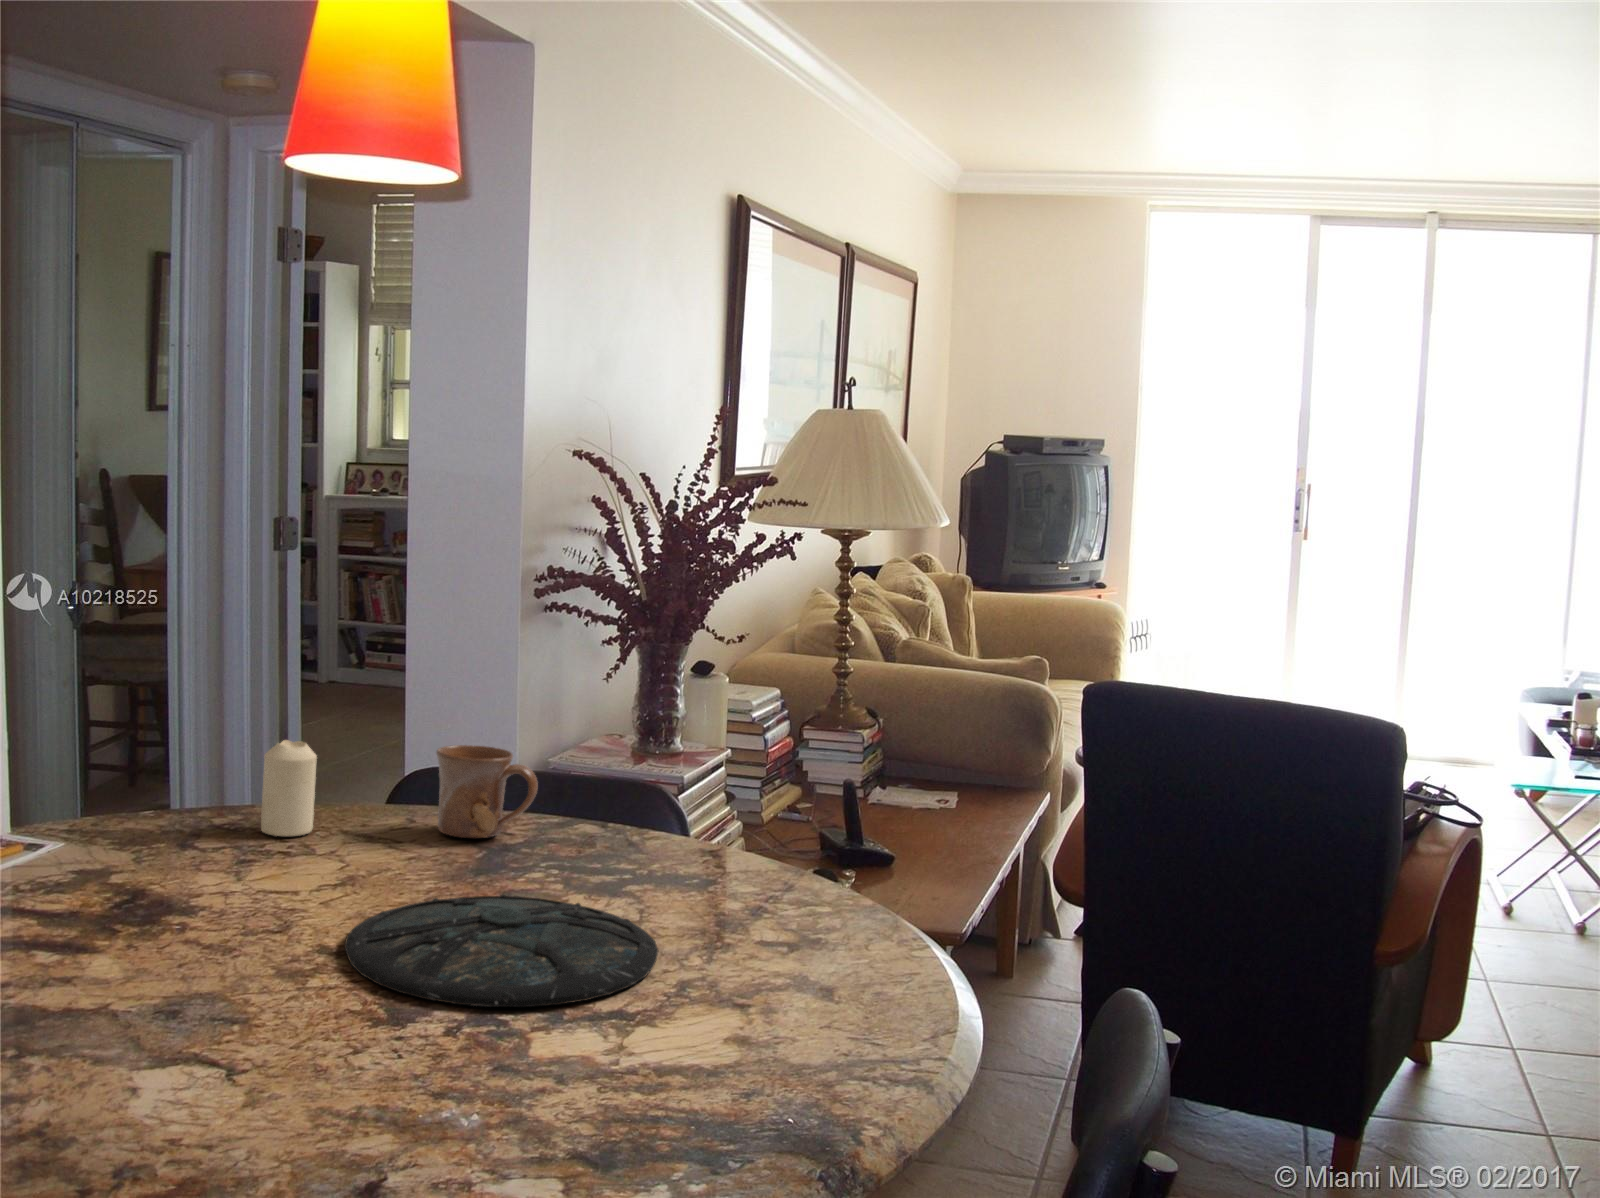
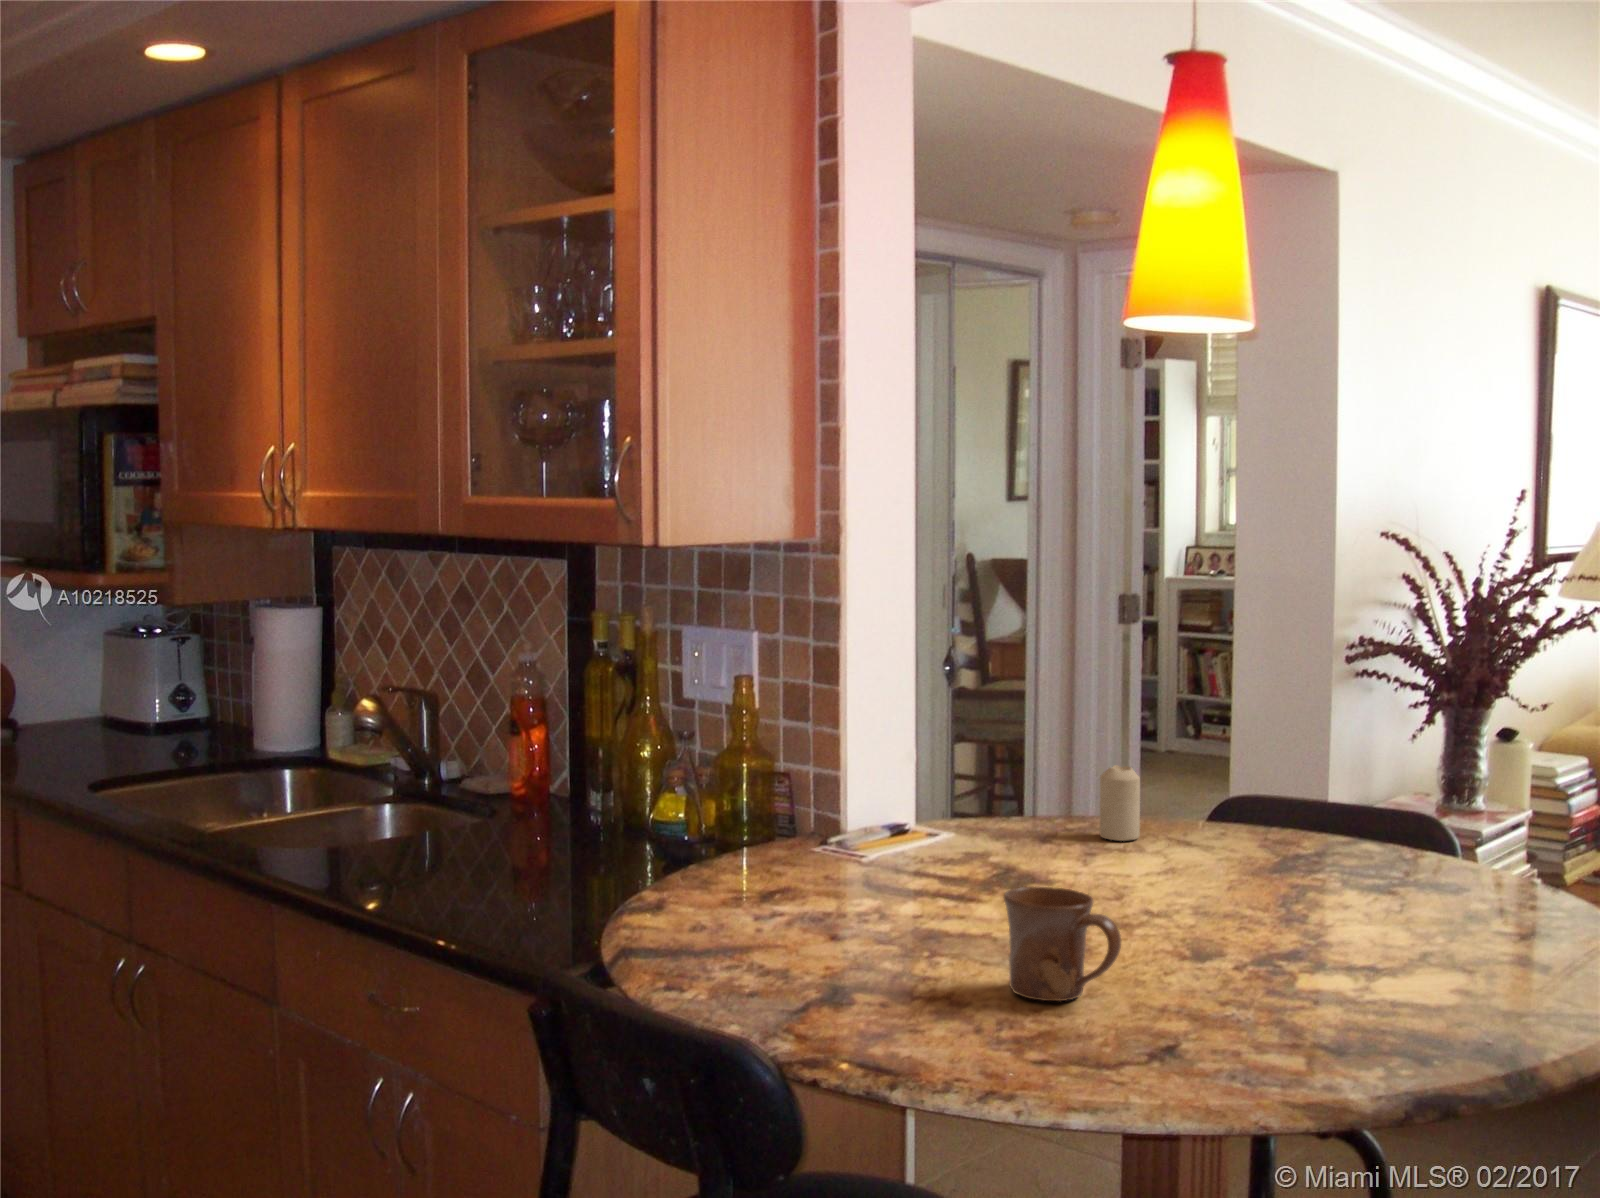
mug: present [436,745,538,838] -> present [1004,887,1121,1001]
plate: present [345,894,658,1007] -> none [1159,883,1422,959]

